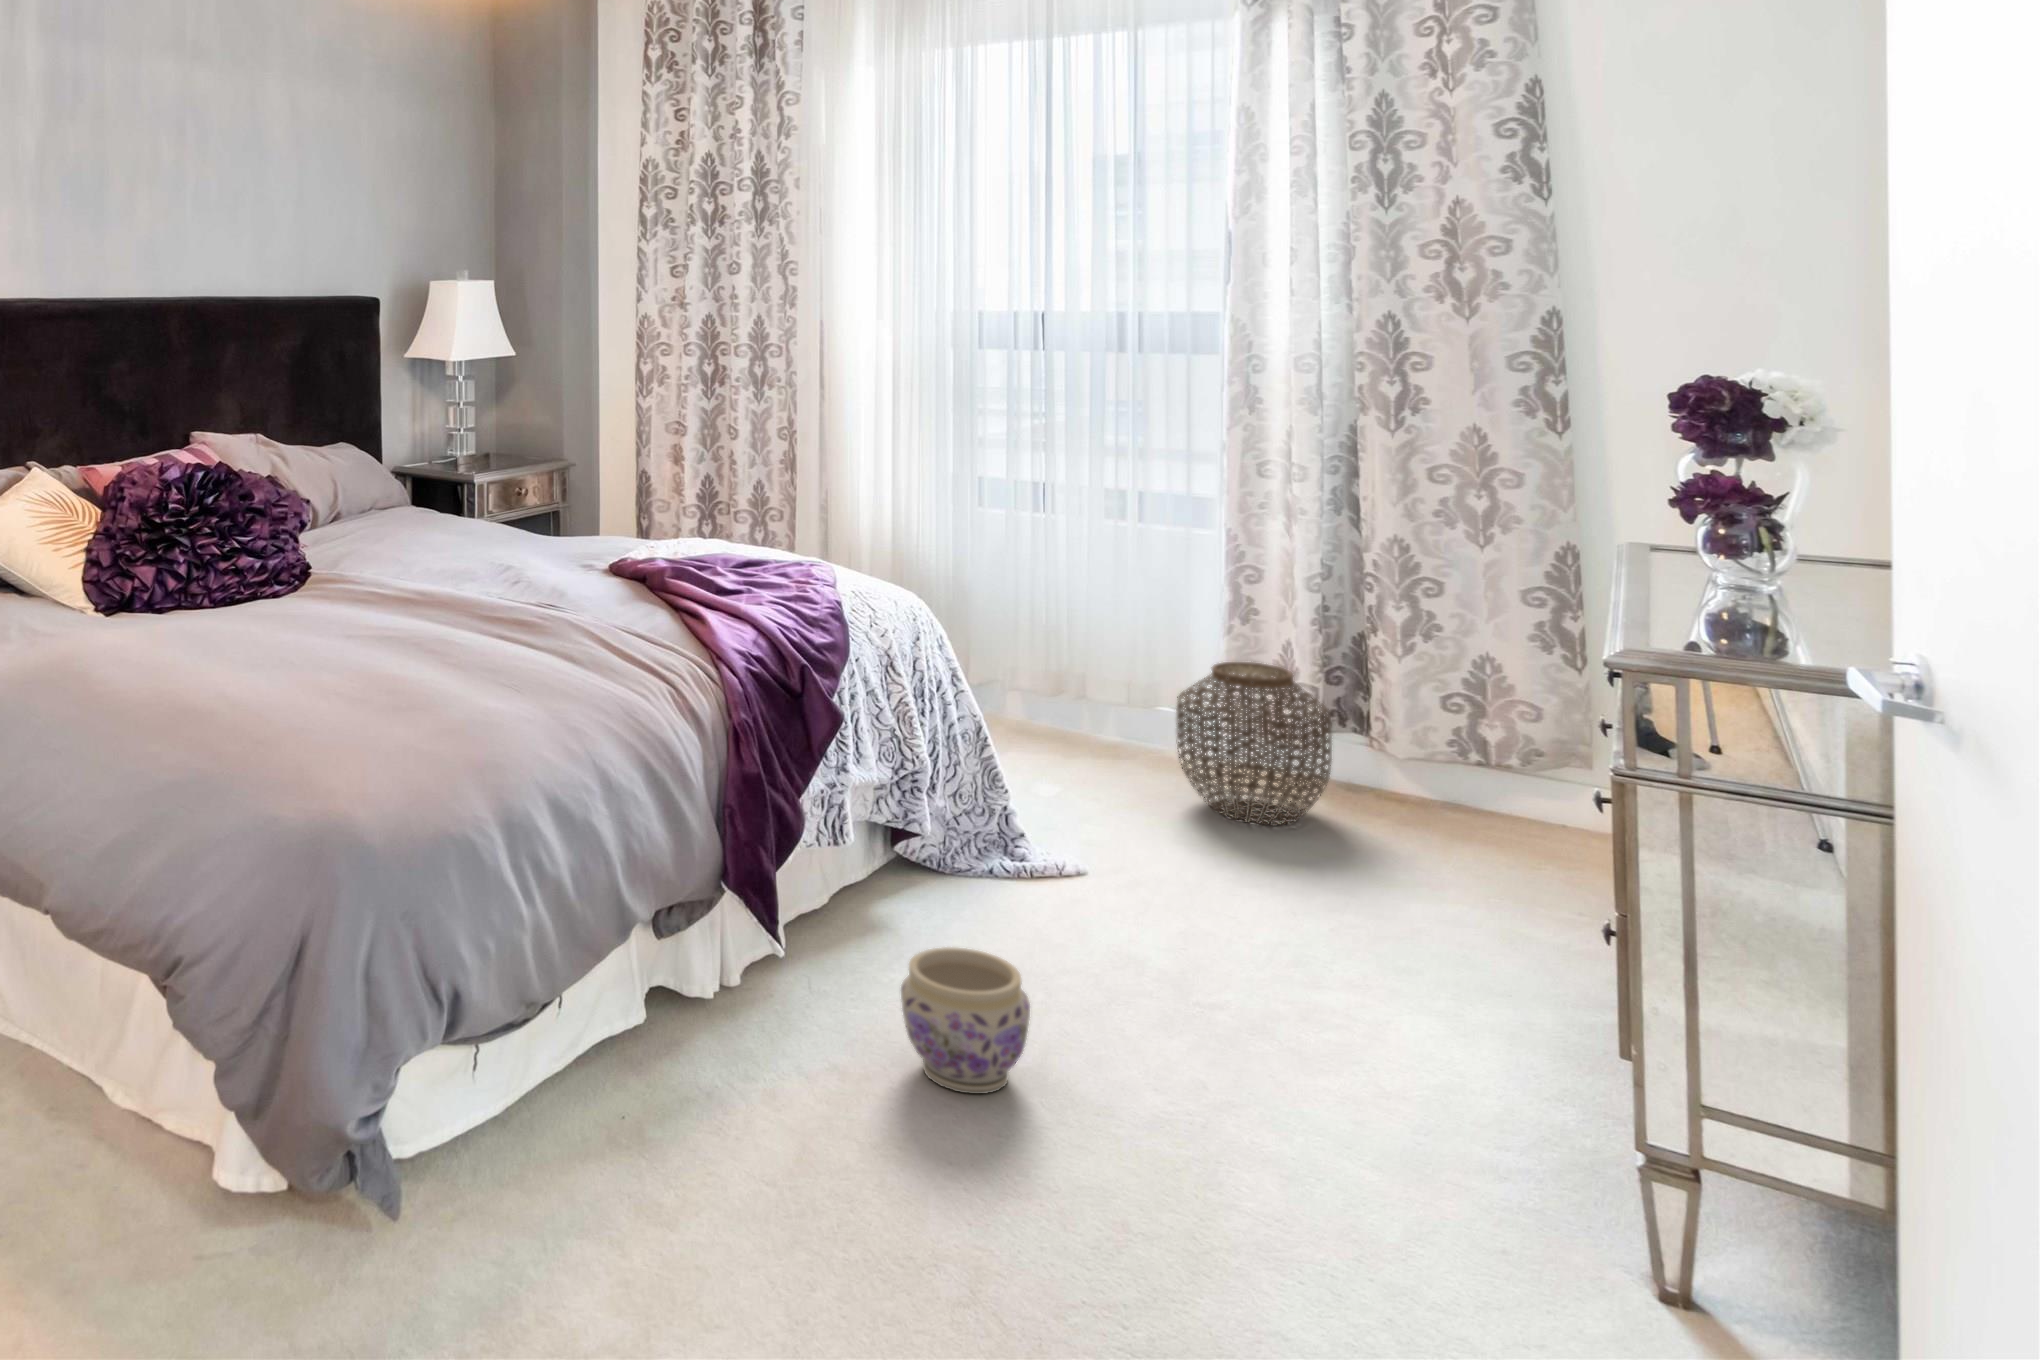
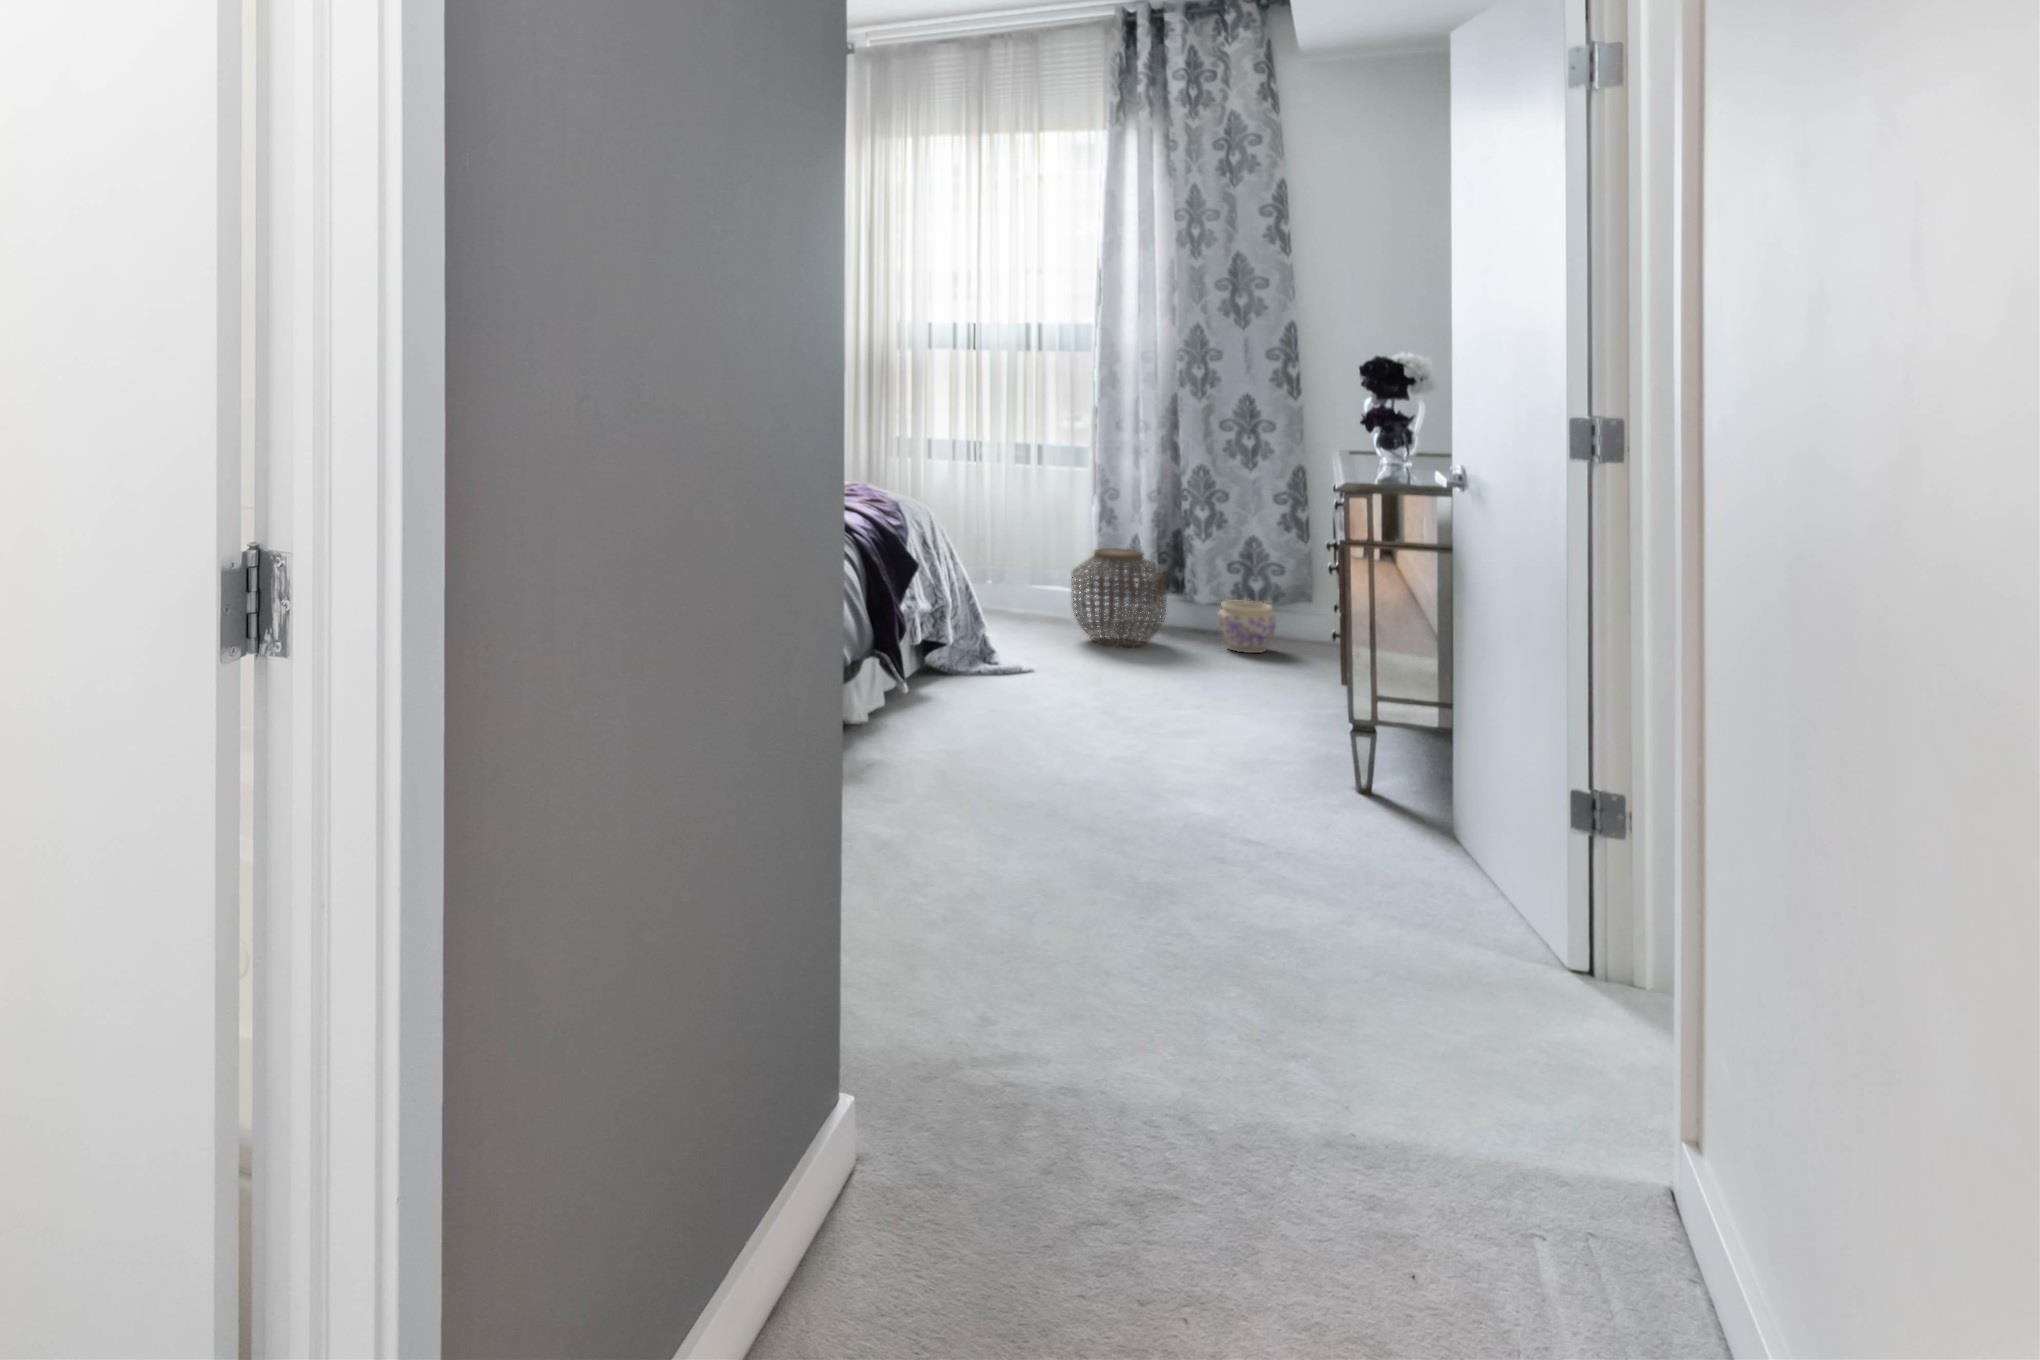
planter: present [901,947,1030,1094] -> present [1217,601,1276,653]

